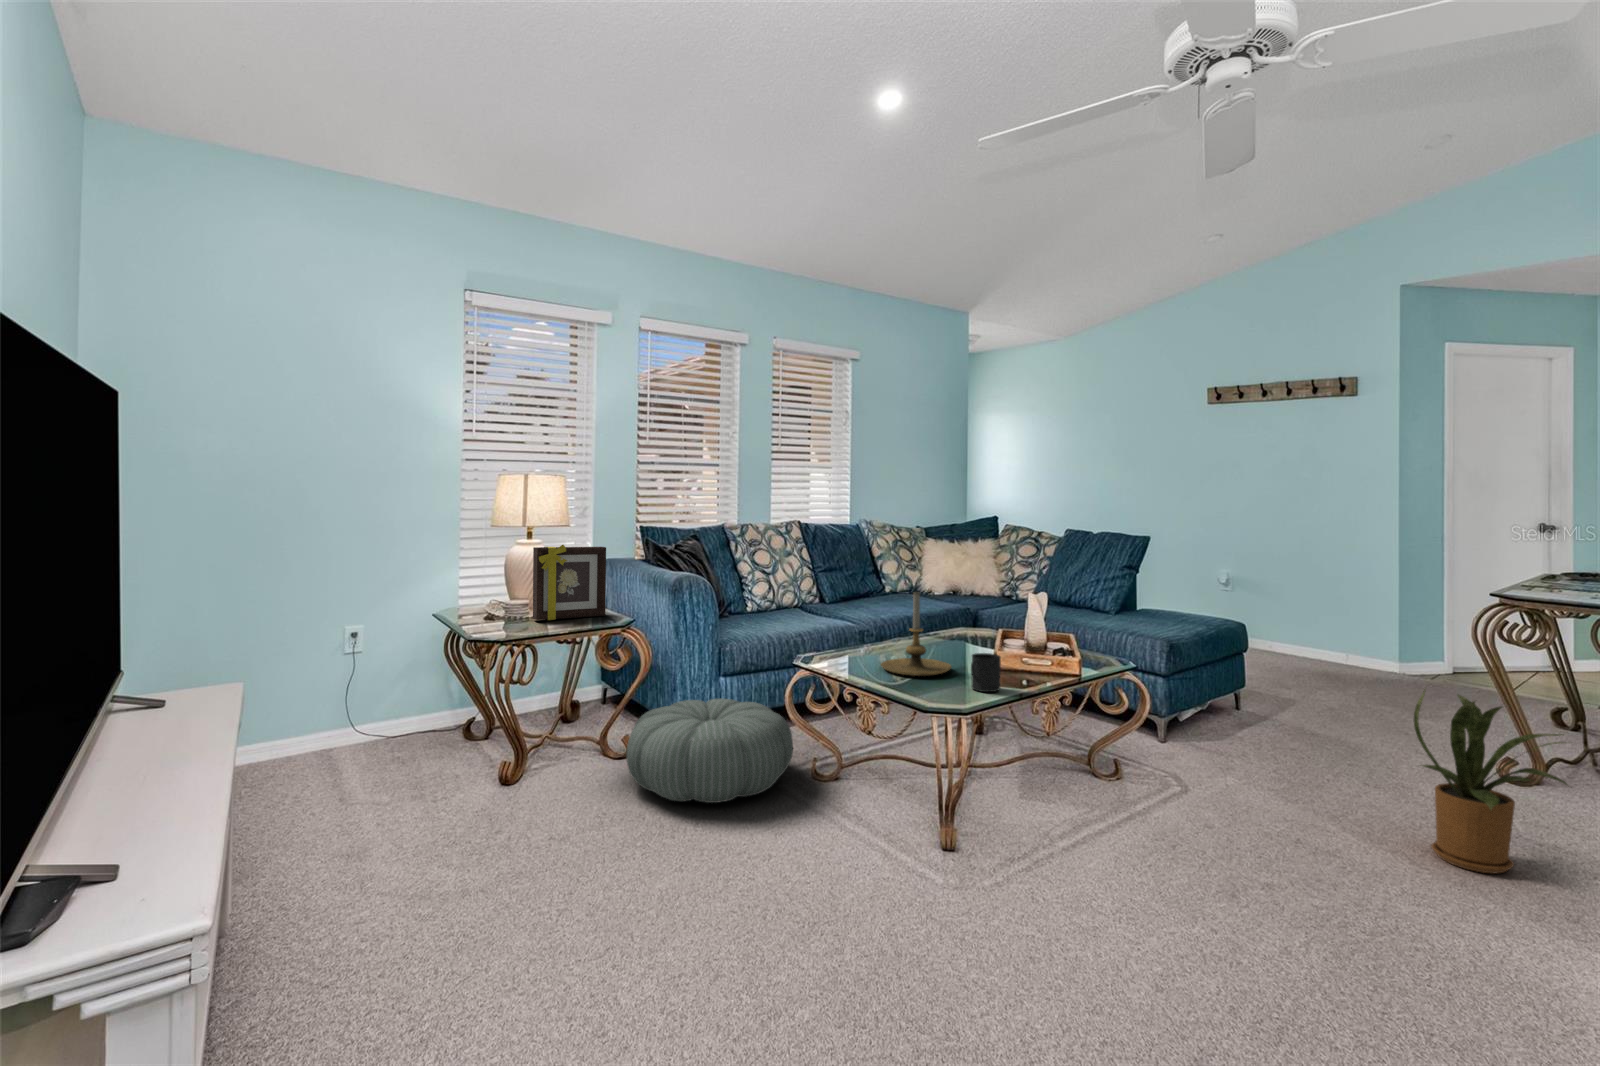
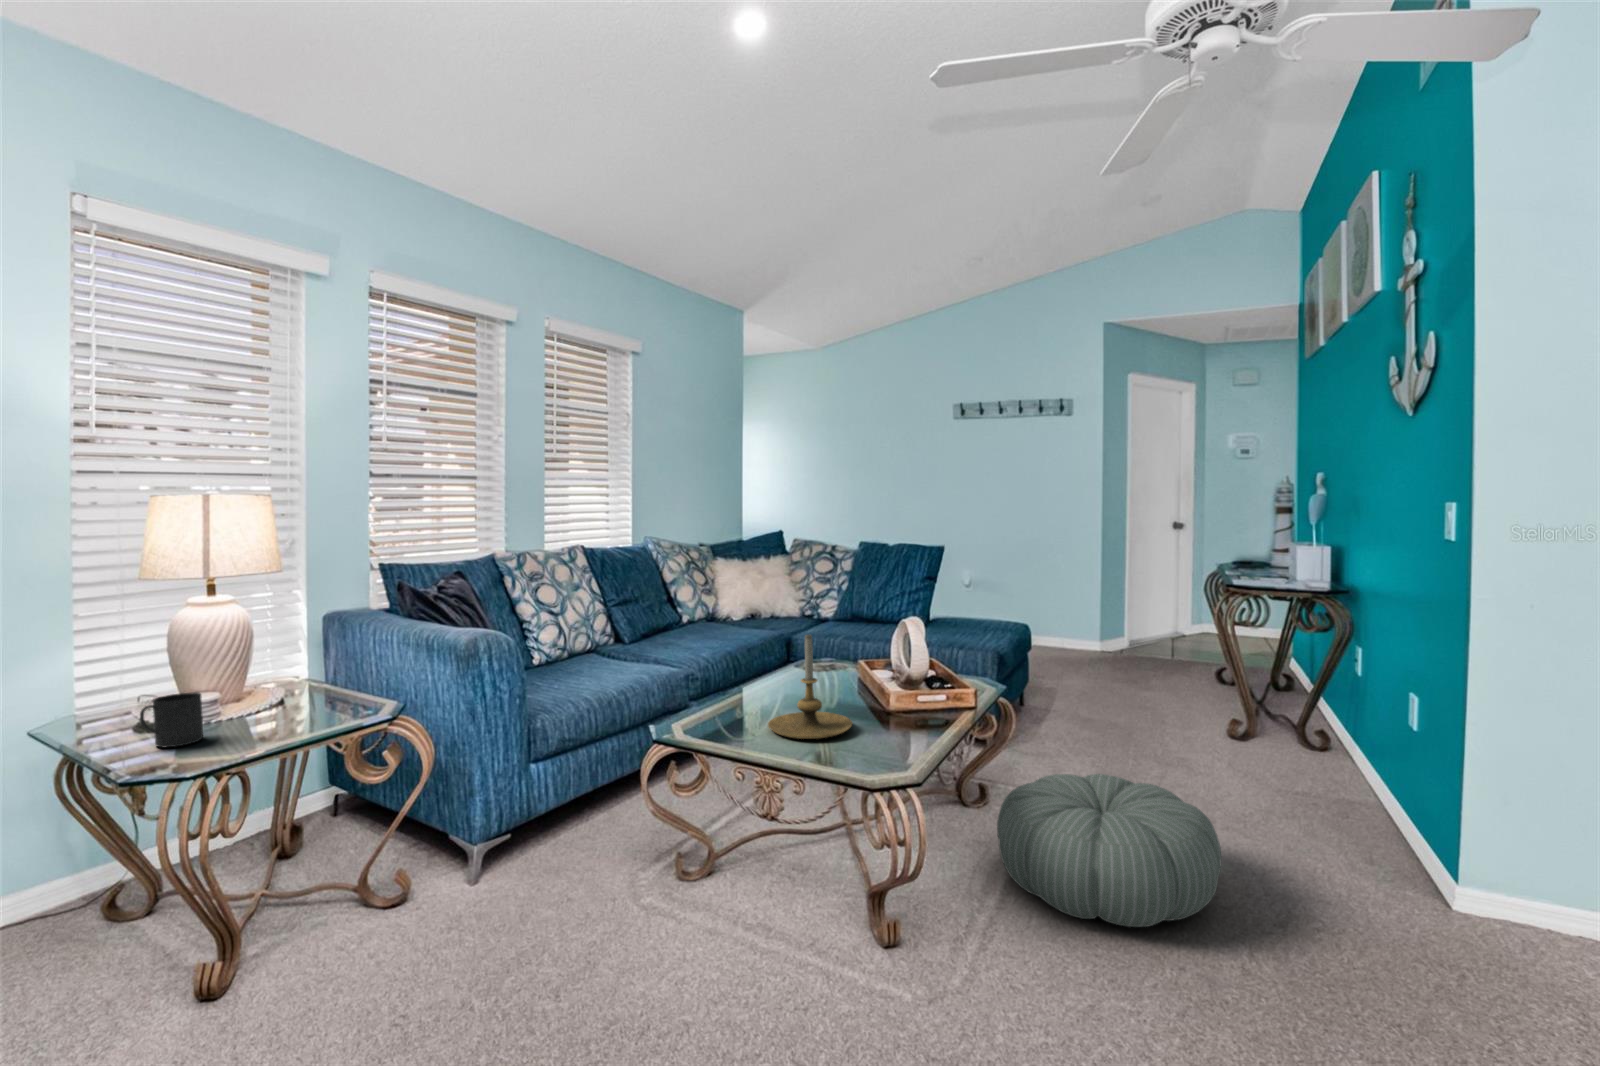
picture frame: present [533,545,606,620] -> none [230,602,355,724]
mug: present [971,653,1001,692] -> present [140,692,203,747]
house plant: present [1414,689,1569,873] -> none [1259,683,1417,855]
pouf: present [626,698,793,803] -> present [997,774,1222,927]

